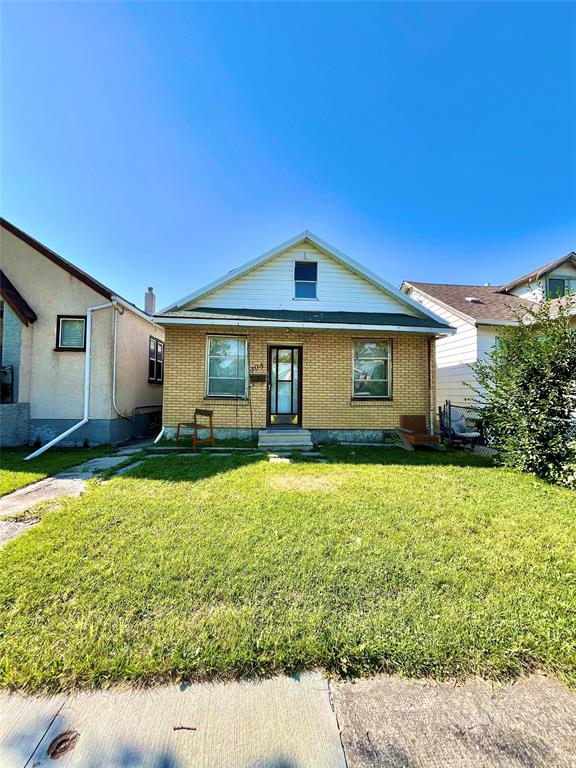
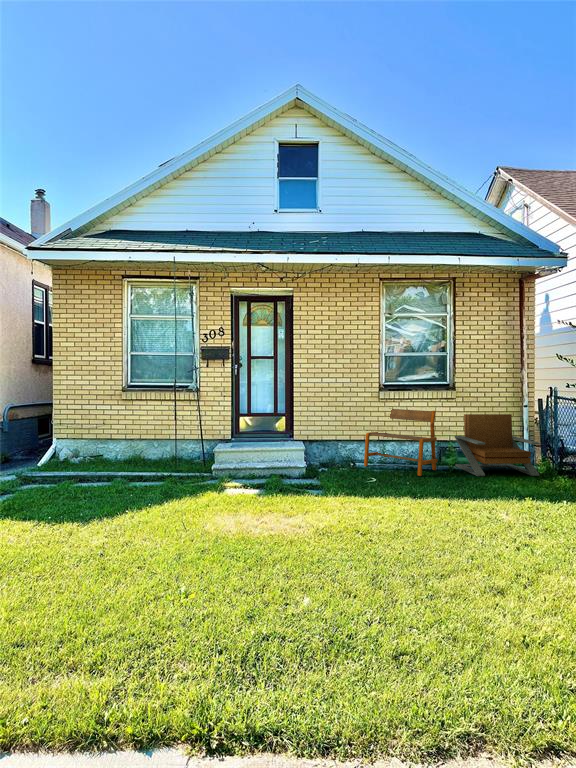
bench: present [176,408,214,450] -> present [364,409,438,476]

